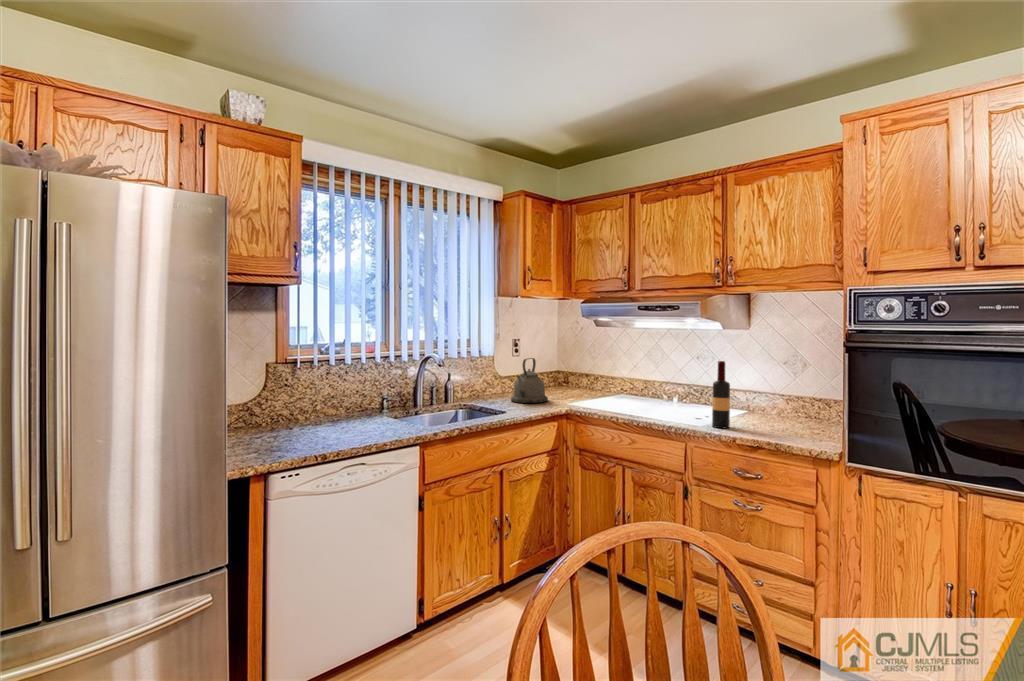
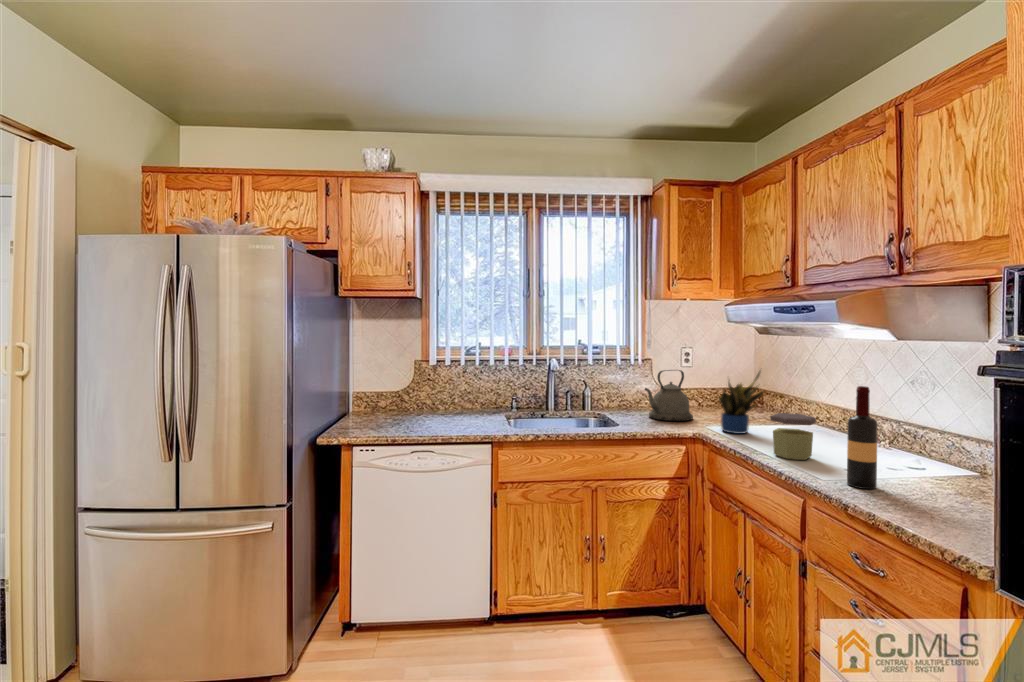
potted plant: none [580,353,617,406] -> present [719,371,763,434]
jar: none [643,385,673,418] -> present [770,413,816,460]

